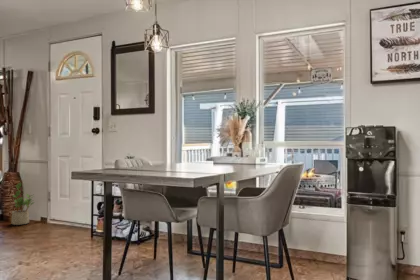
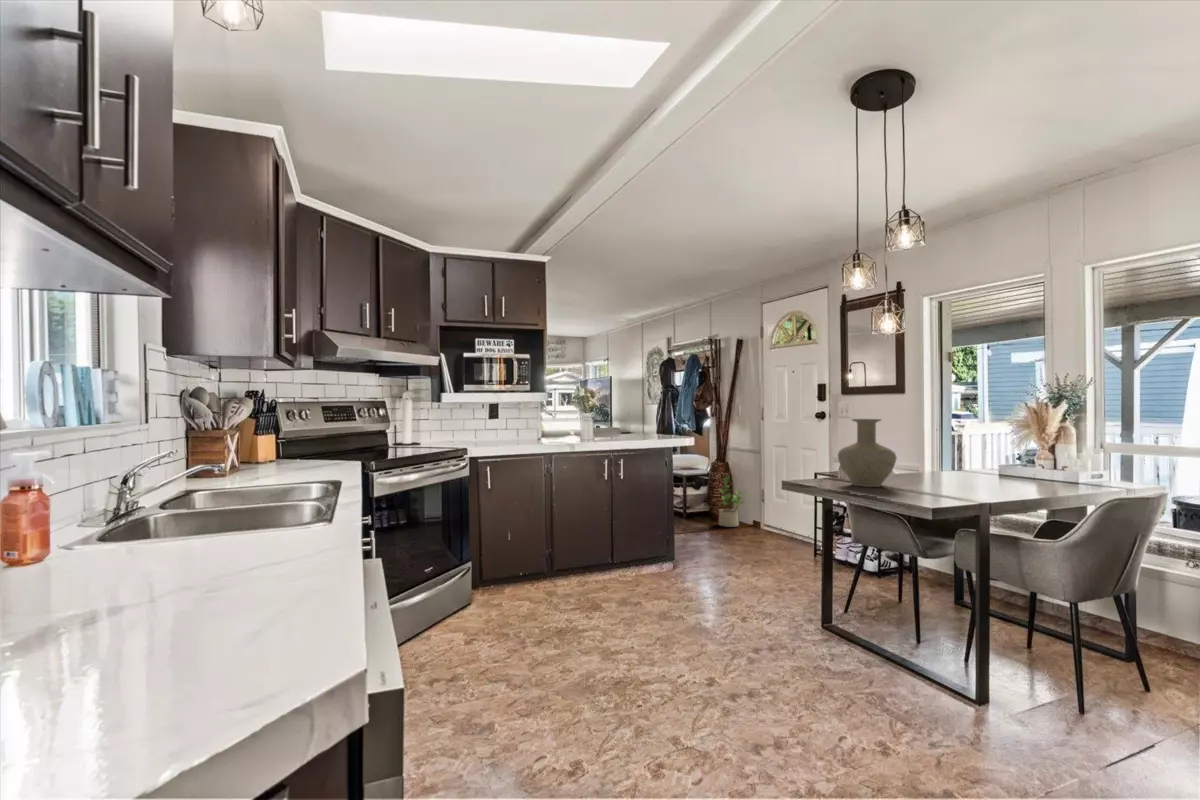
vase: none [117,118,161,171] -> present [838,419,896,487]

